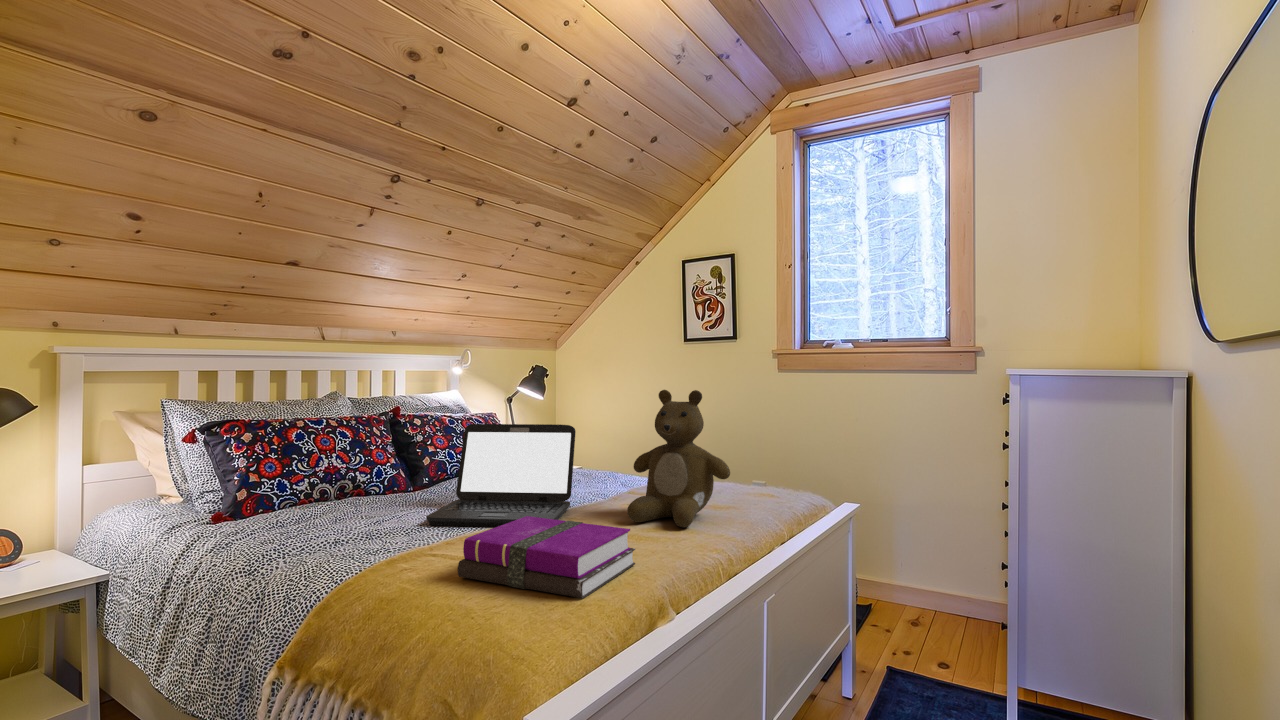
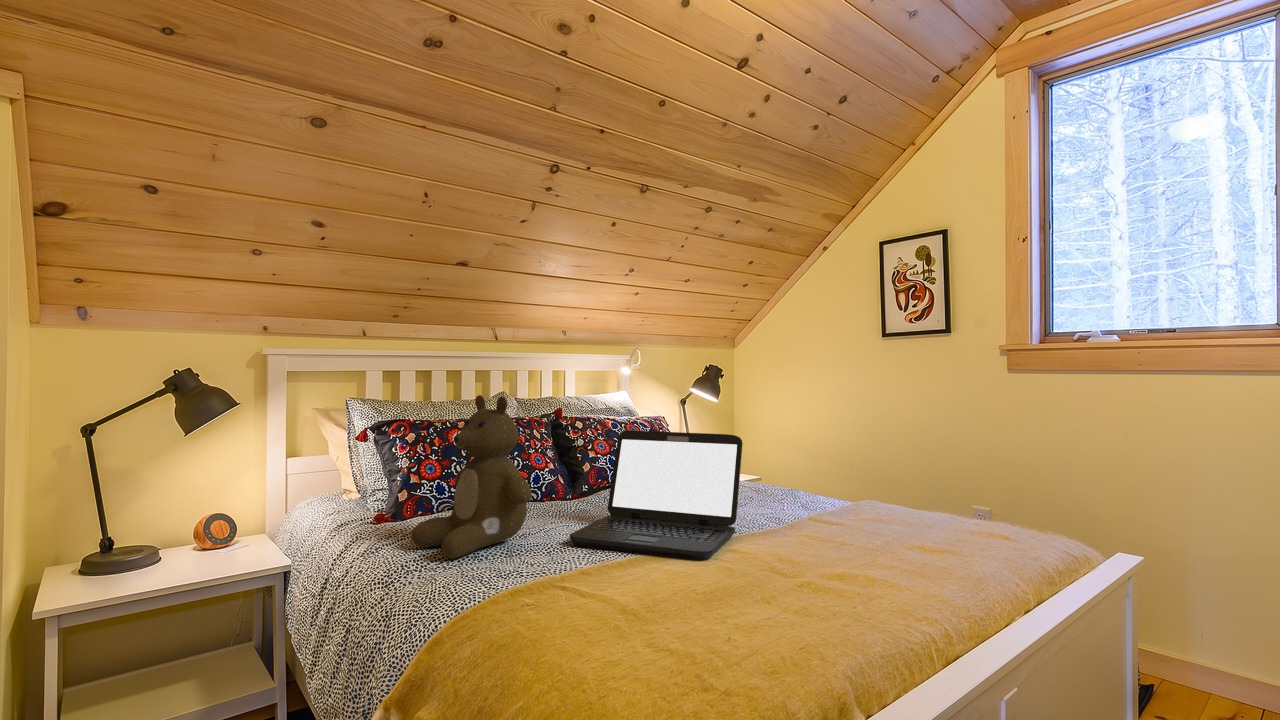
teddy bear: present [627,390,730,527] -> present [411,395,532,558]
notebook: present [458,516,635,598] -> none [579,550,809,684]

